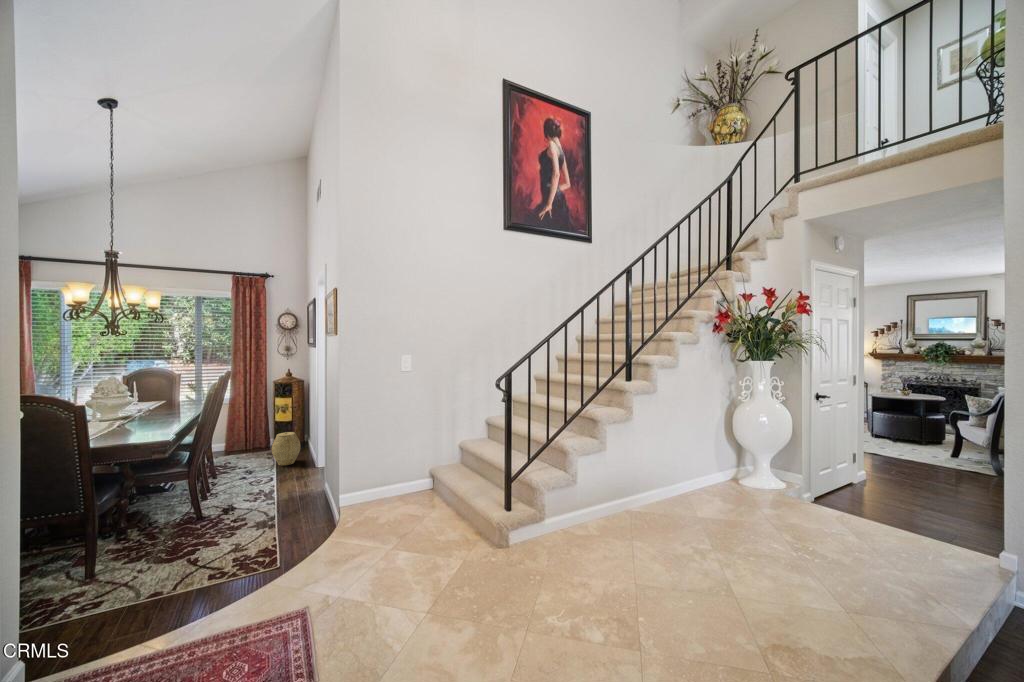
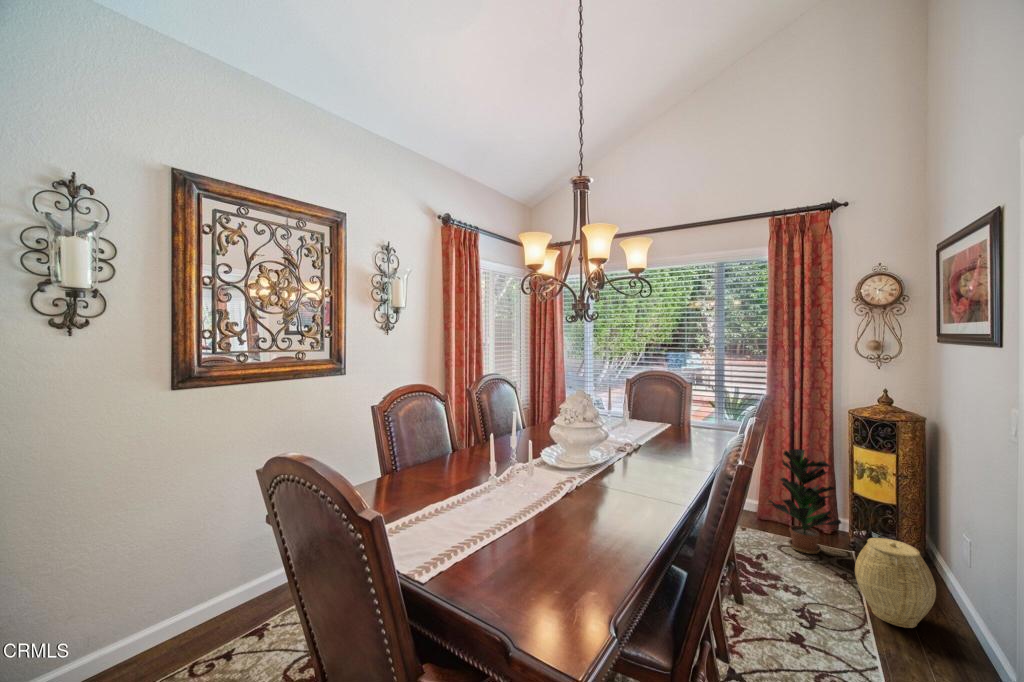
potted plant: none [231,404,269,457] -> present [769,449,841,554]

